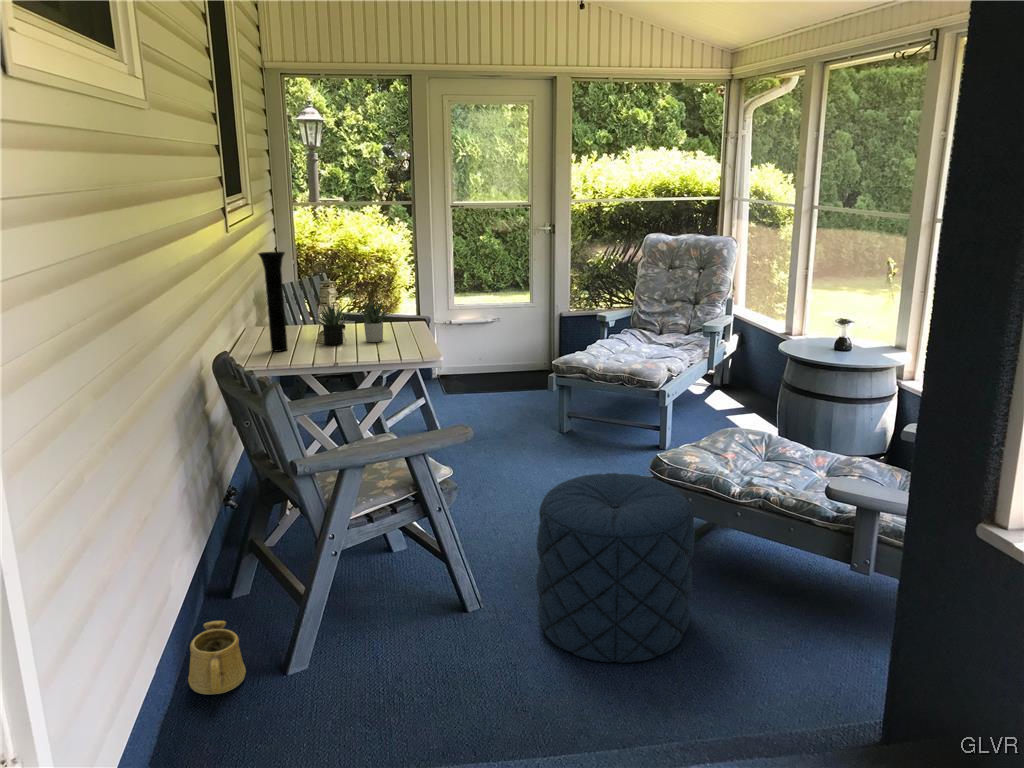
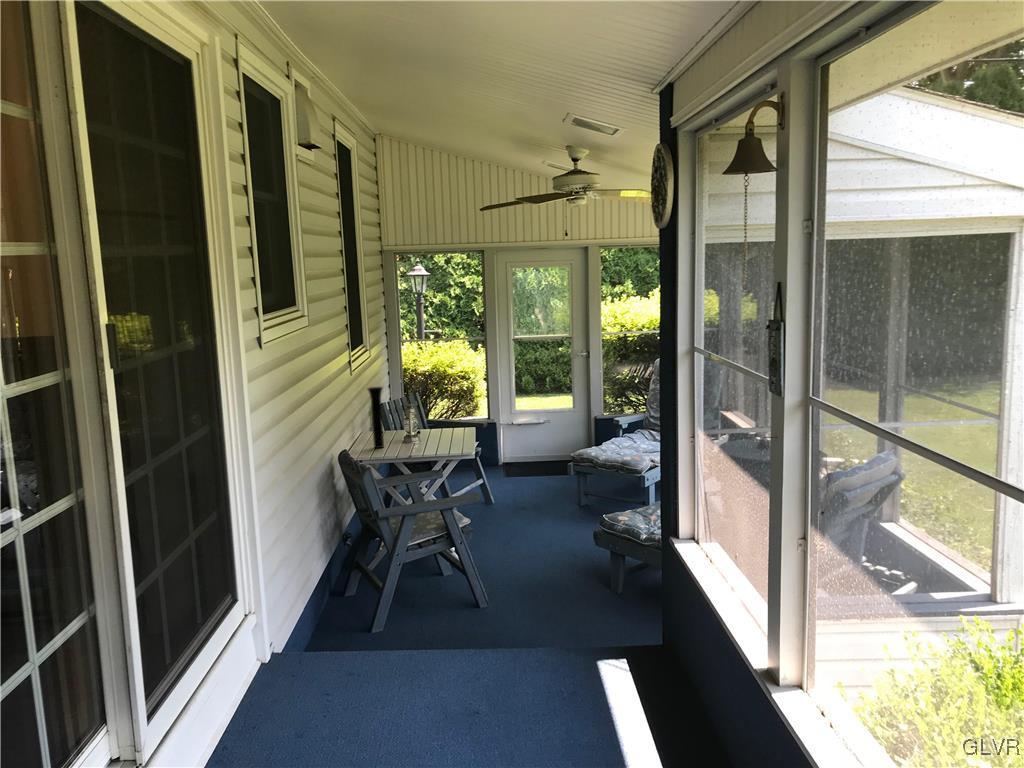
succulent plant: present [316,300,389,345] -> none [399,413,451,444]
pouf: present [536,473,695,663] -> none [515,524,608,634]
watering can: present [188,621,246,694] -> none [317,602,348,639]

